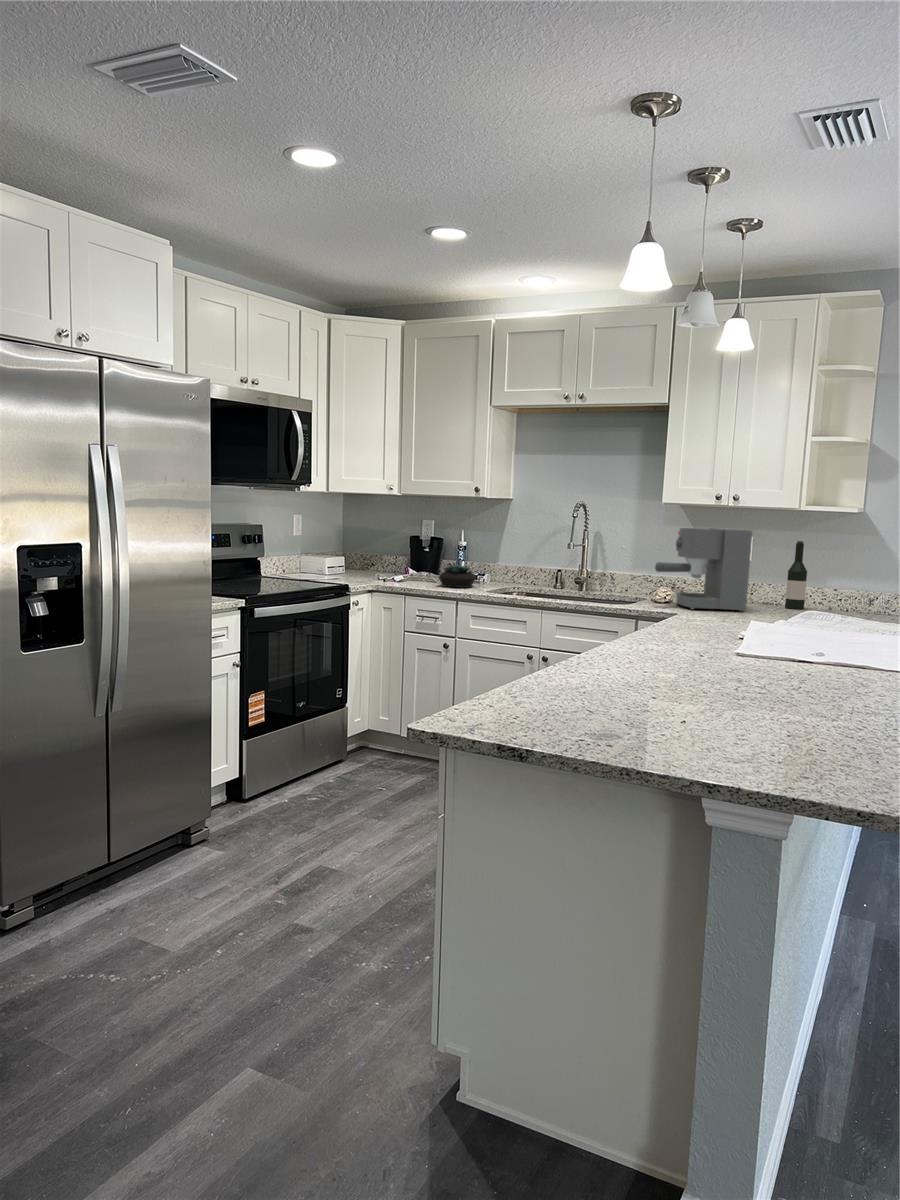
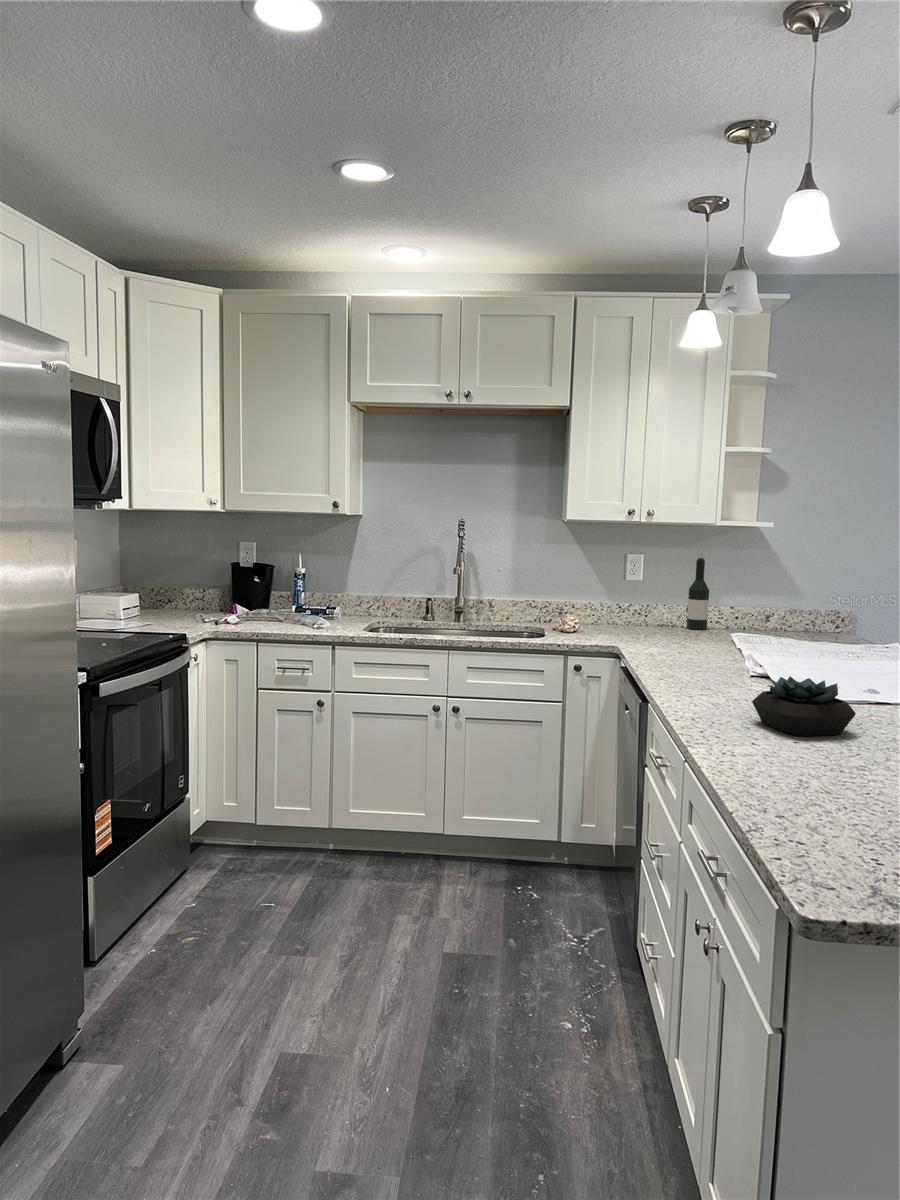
coffee maker: present [655,528,752,612] -> none [582,547,681,641]
succulent plant: present [439,565,476,588] -> present [752,676,856,736]

